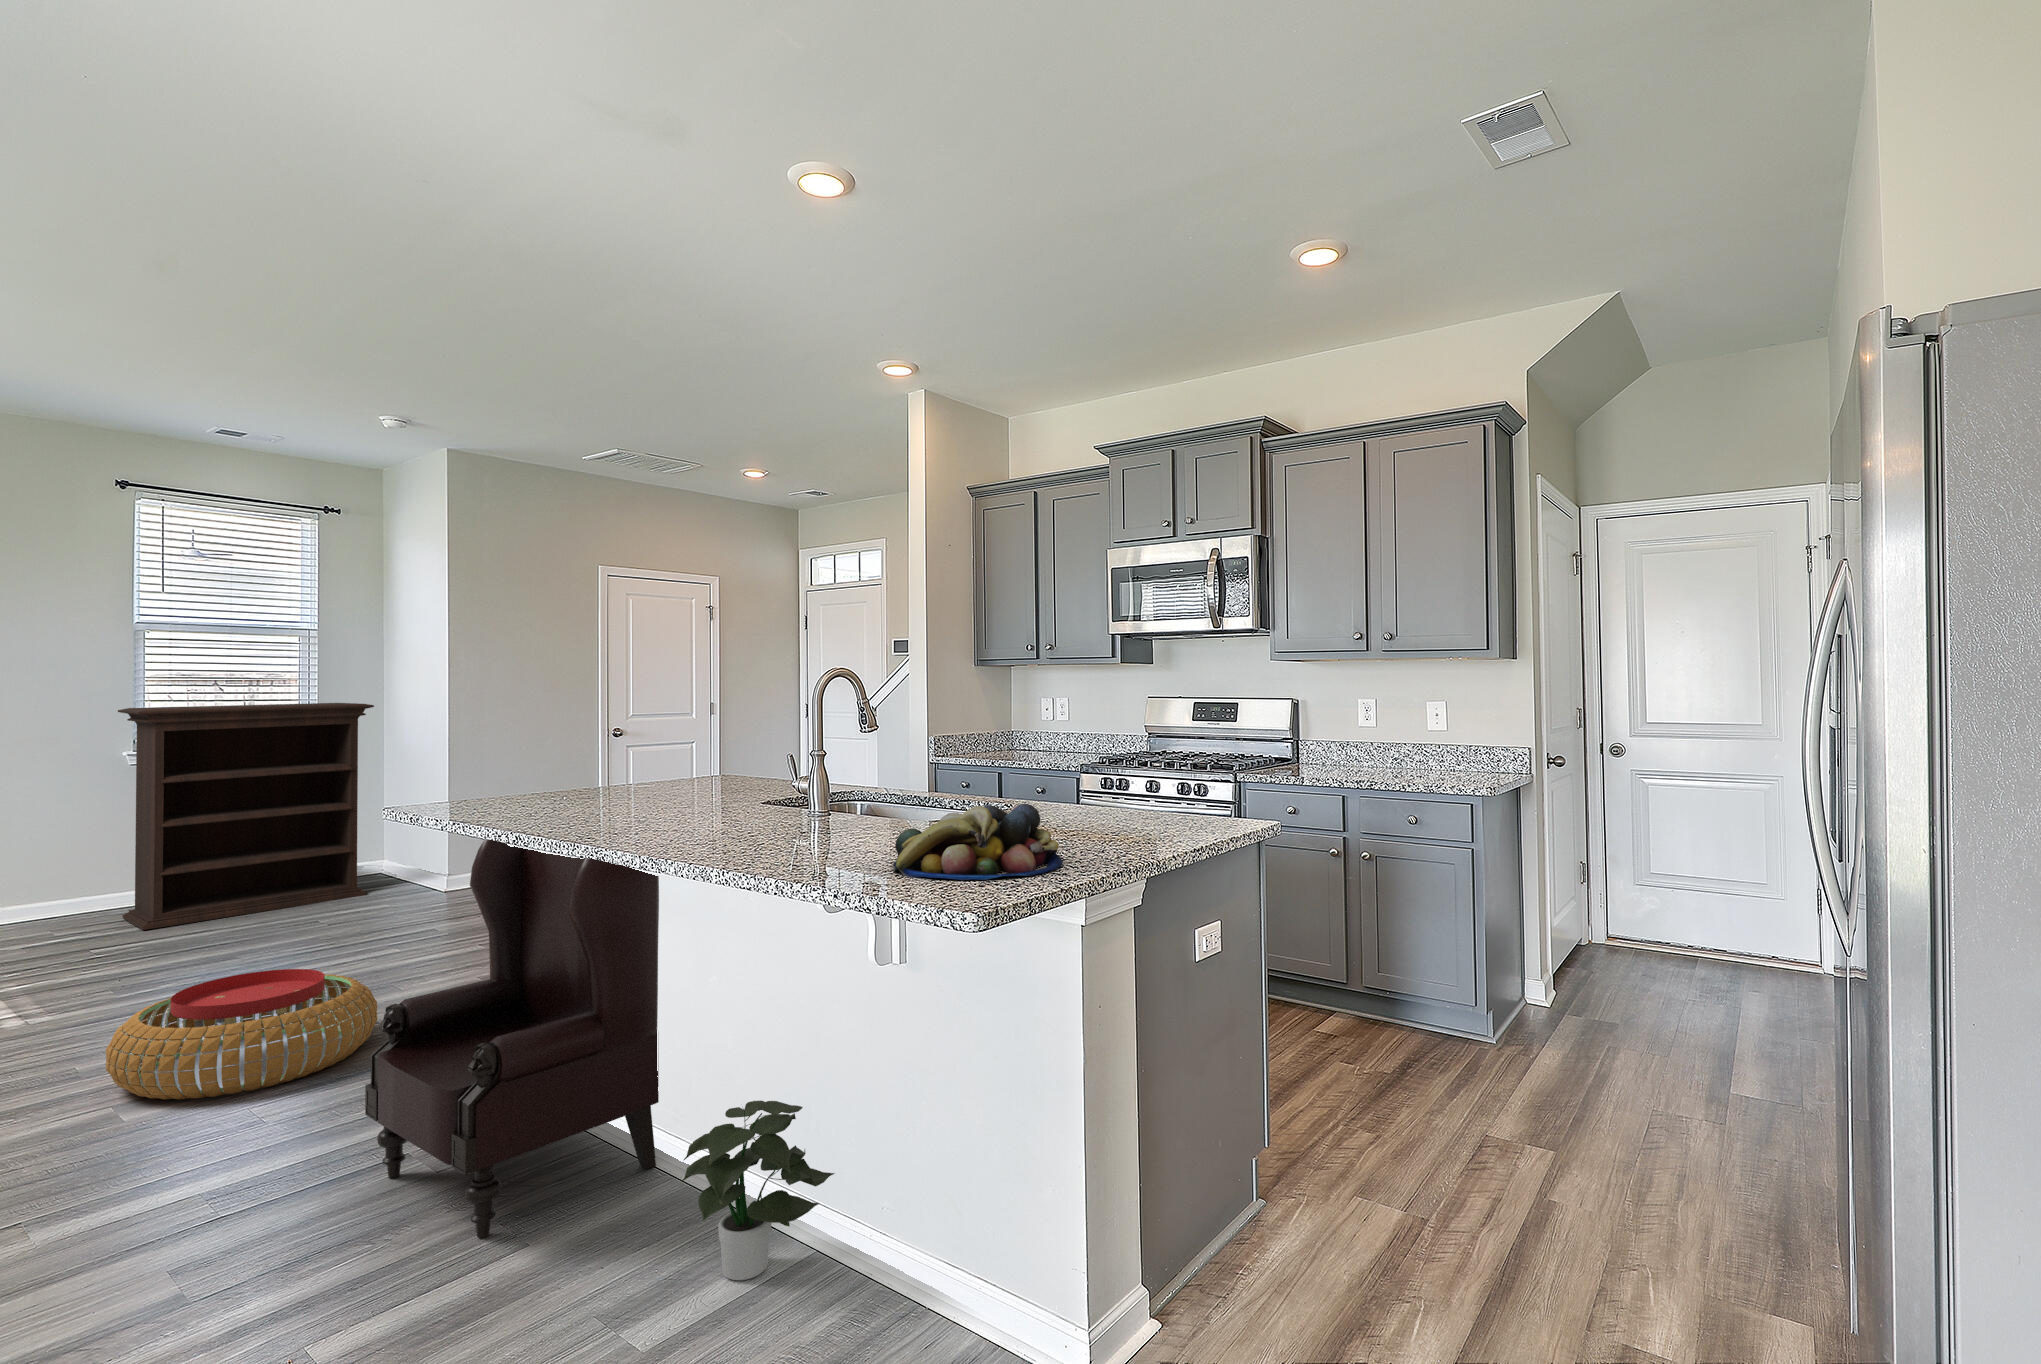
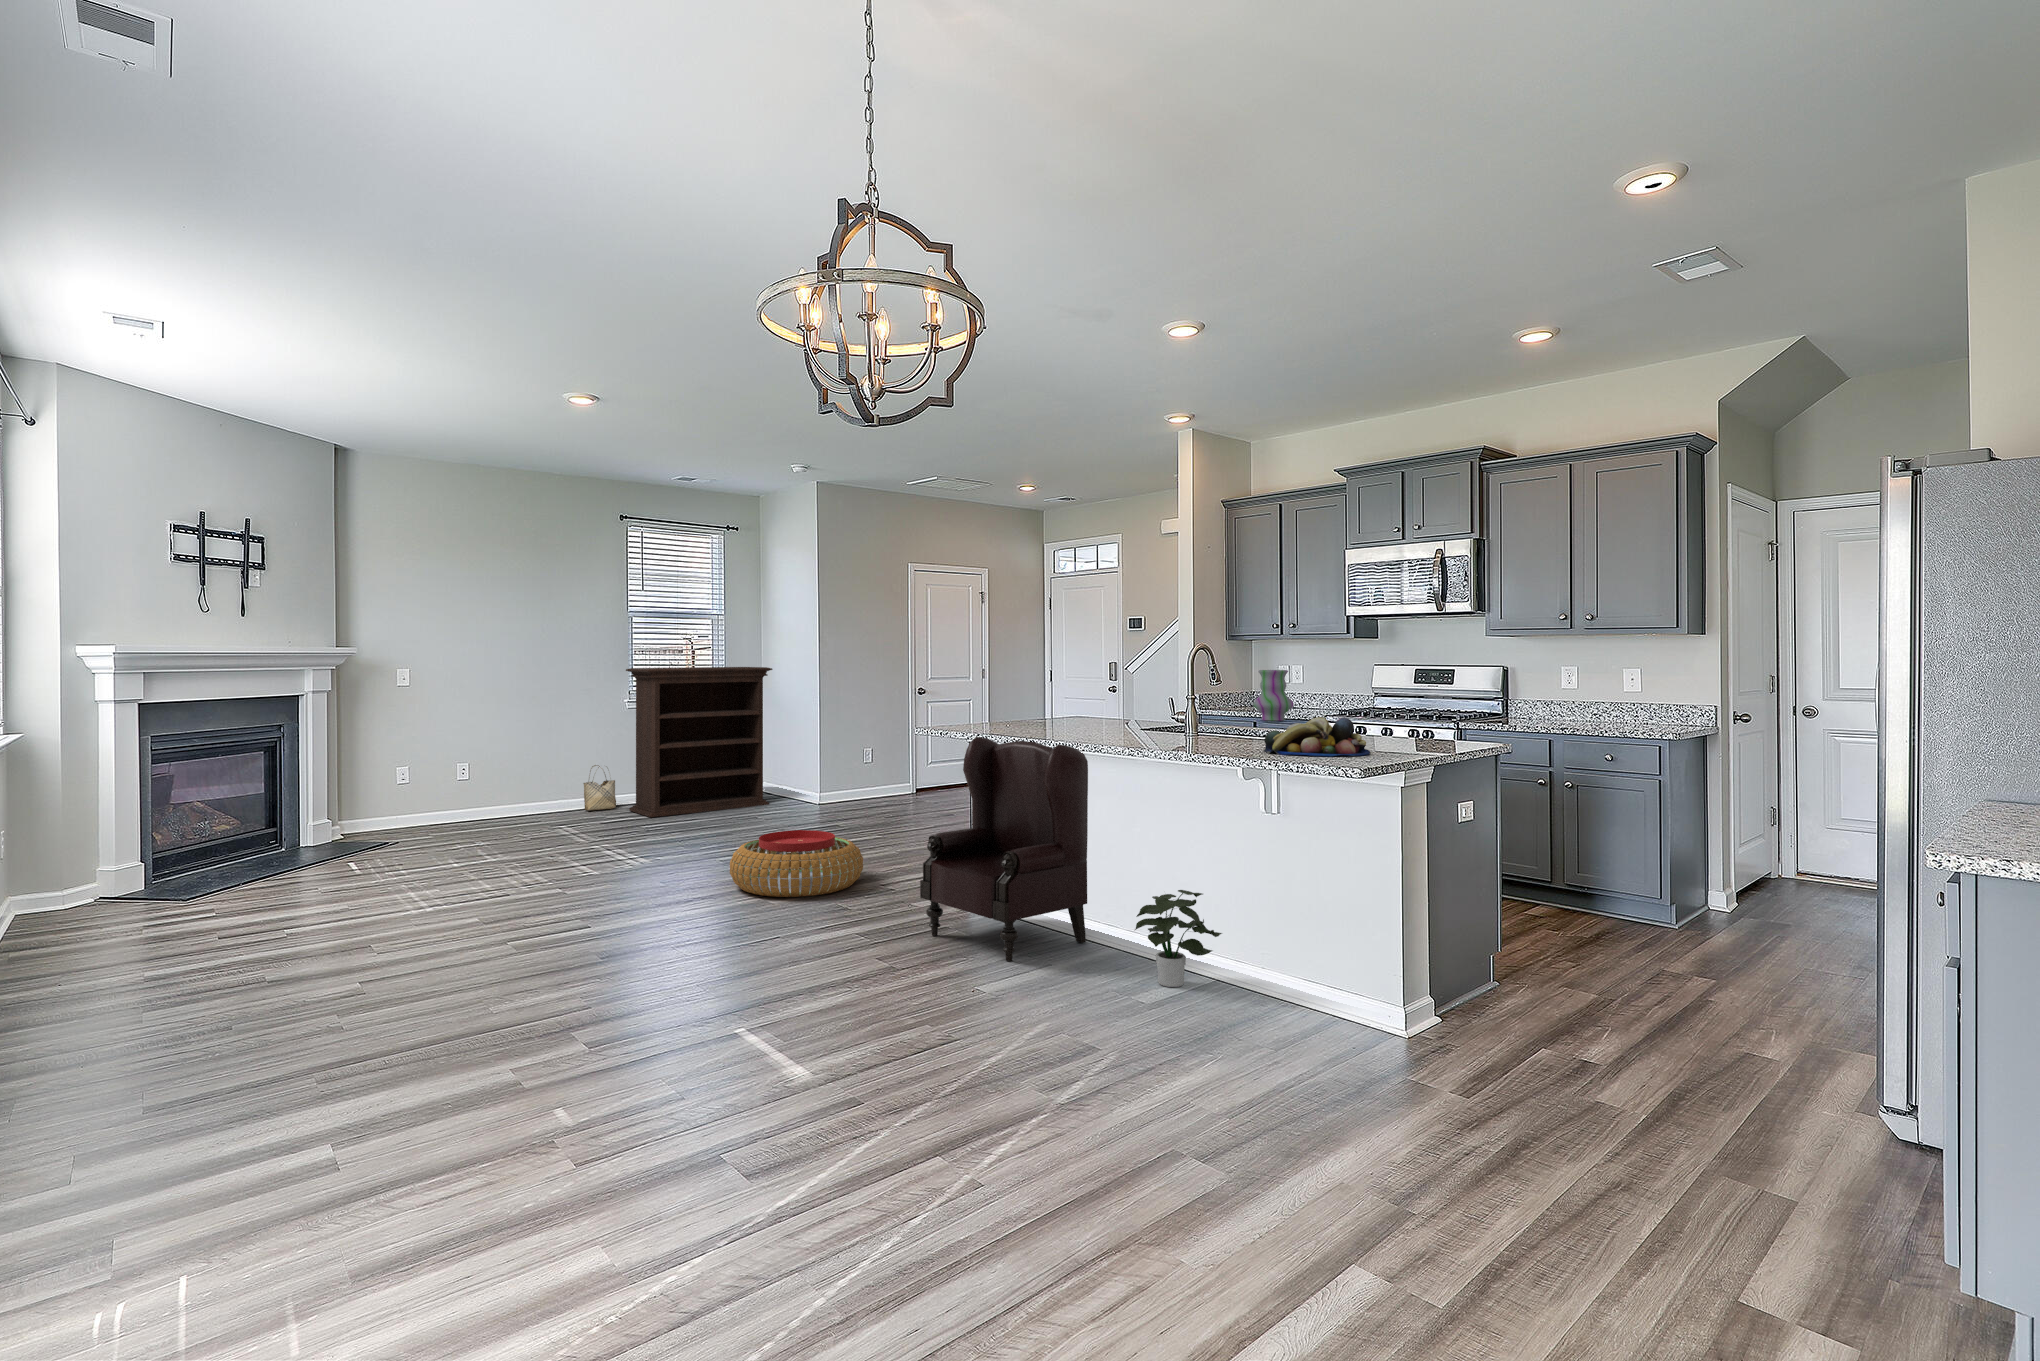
vase: none [995,704,1046,771] -> present [1253,670,1293,721]
woven basket: none [40,852,106,922] -> present [583,765,616,811]

